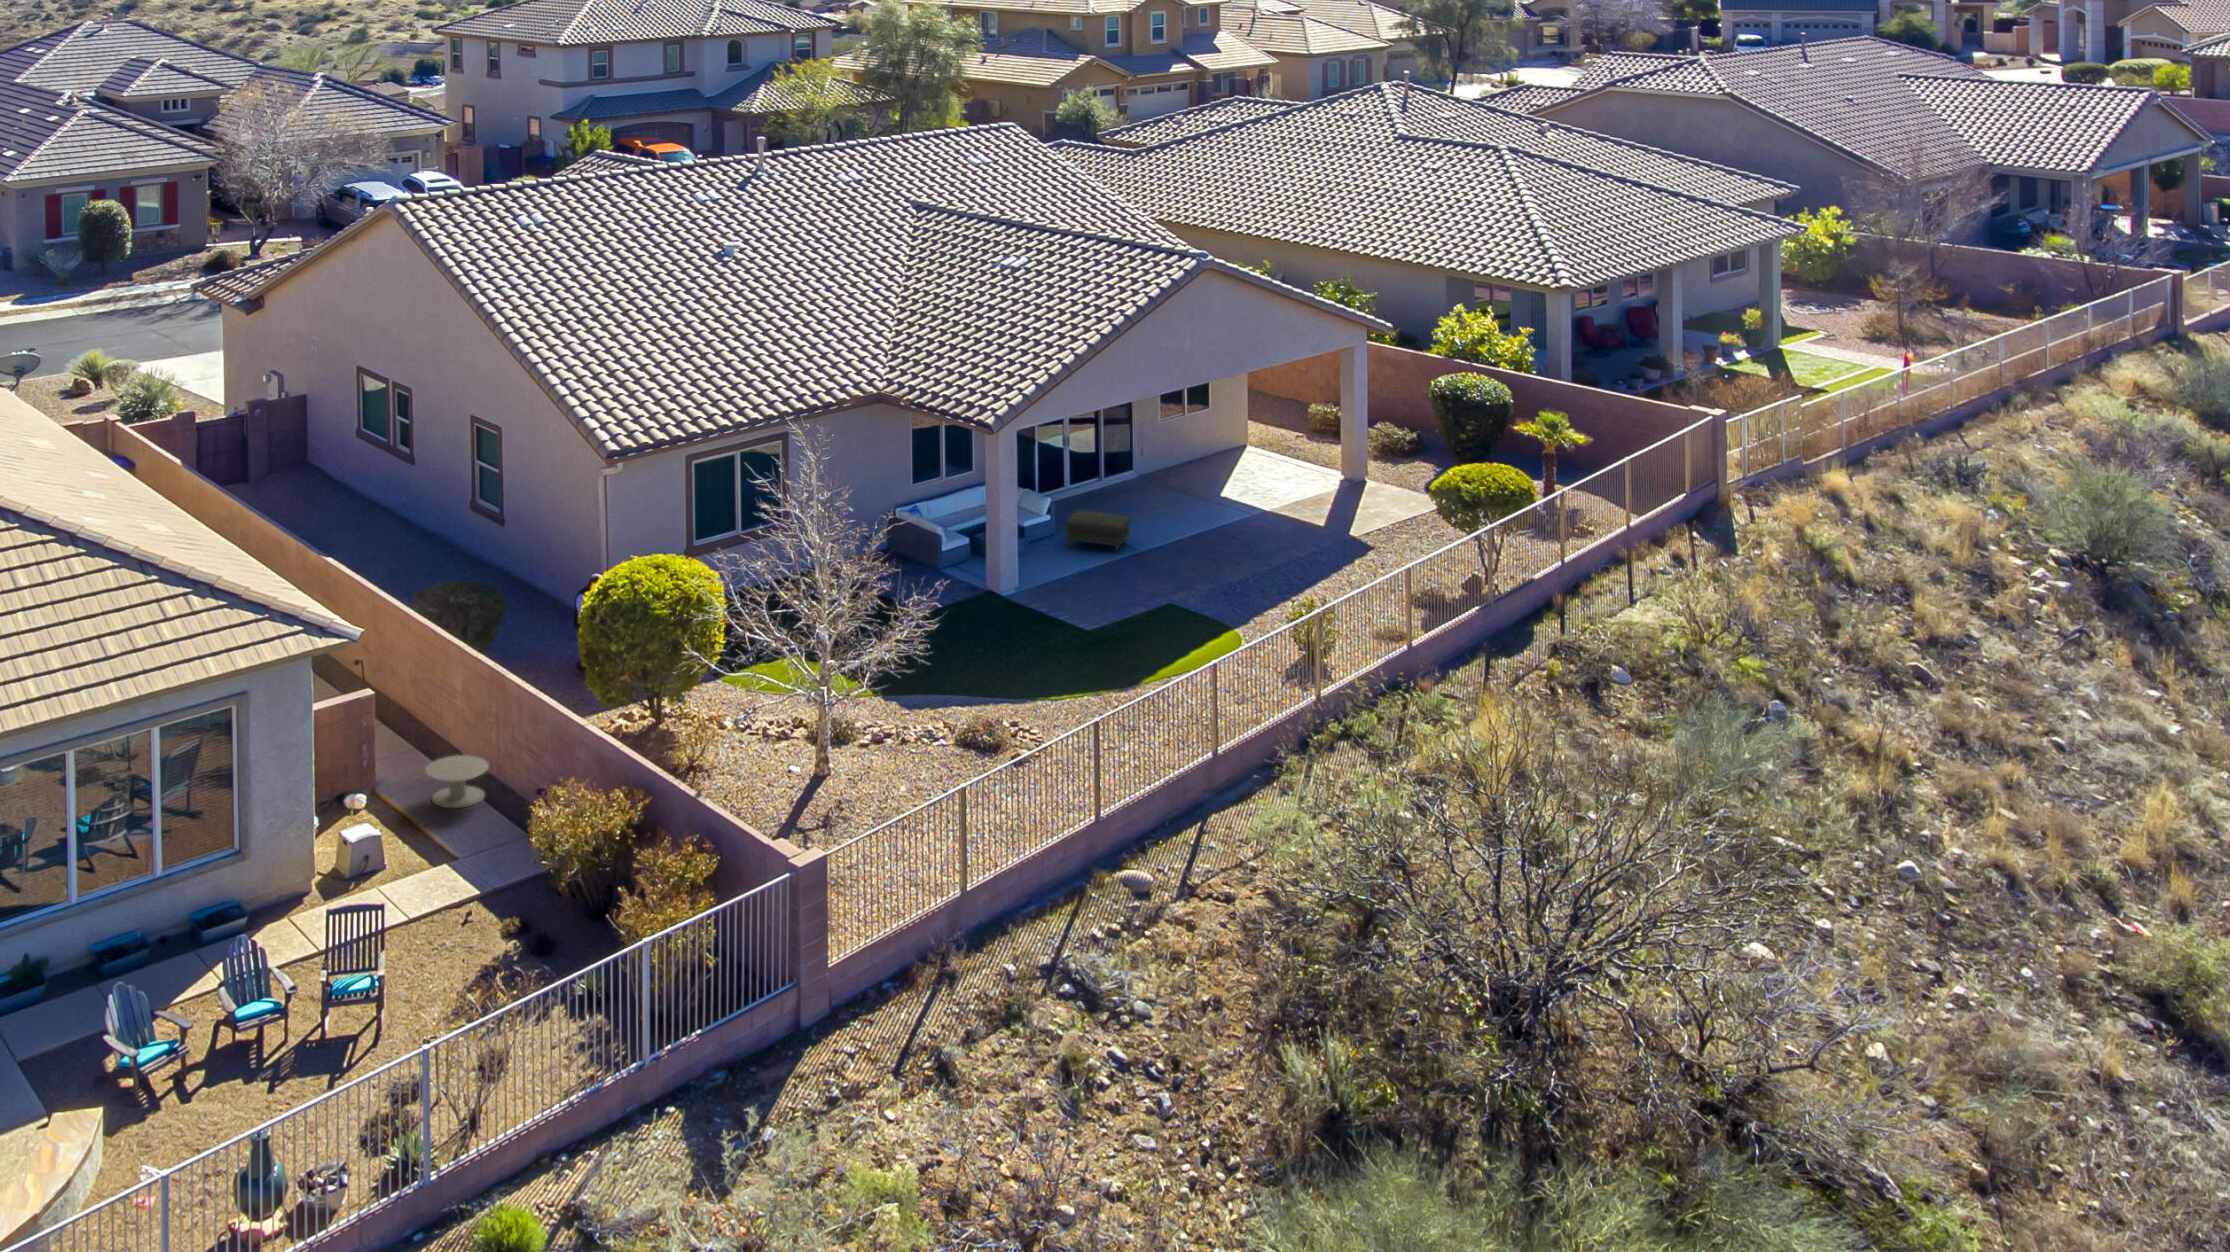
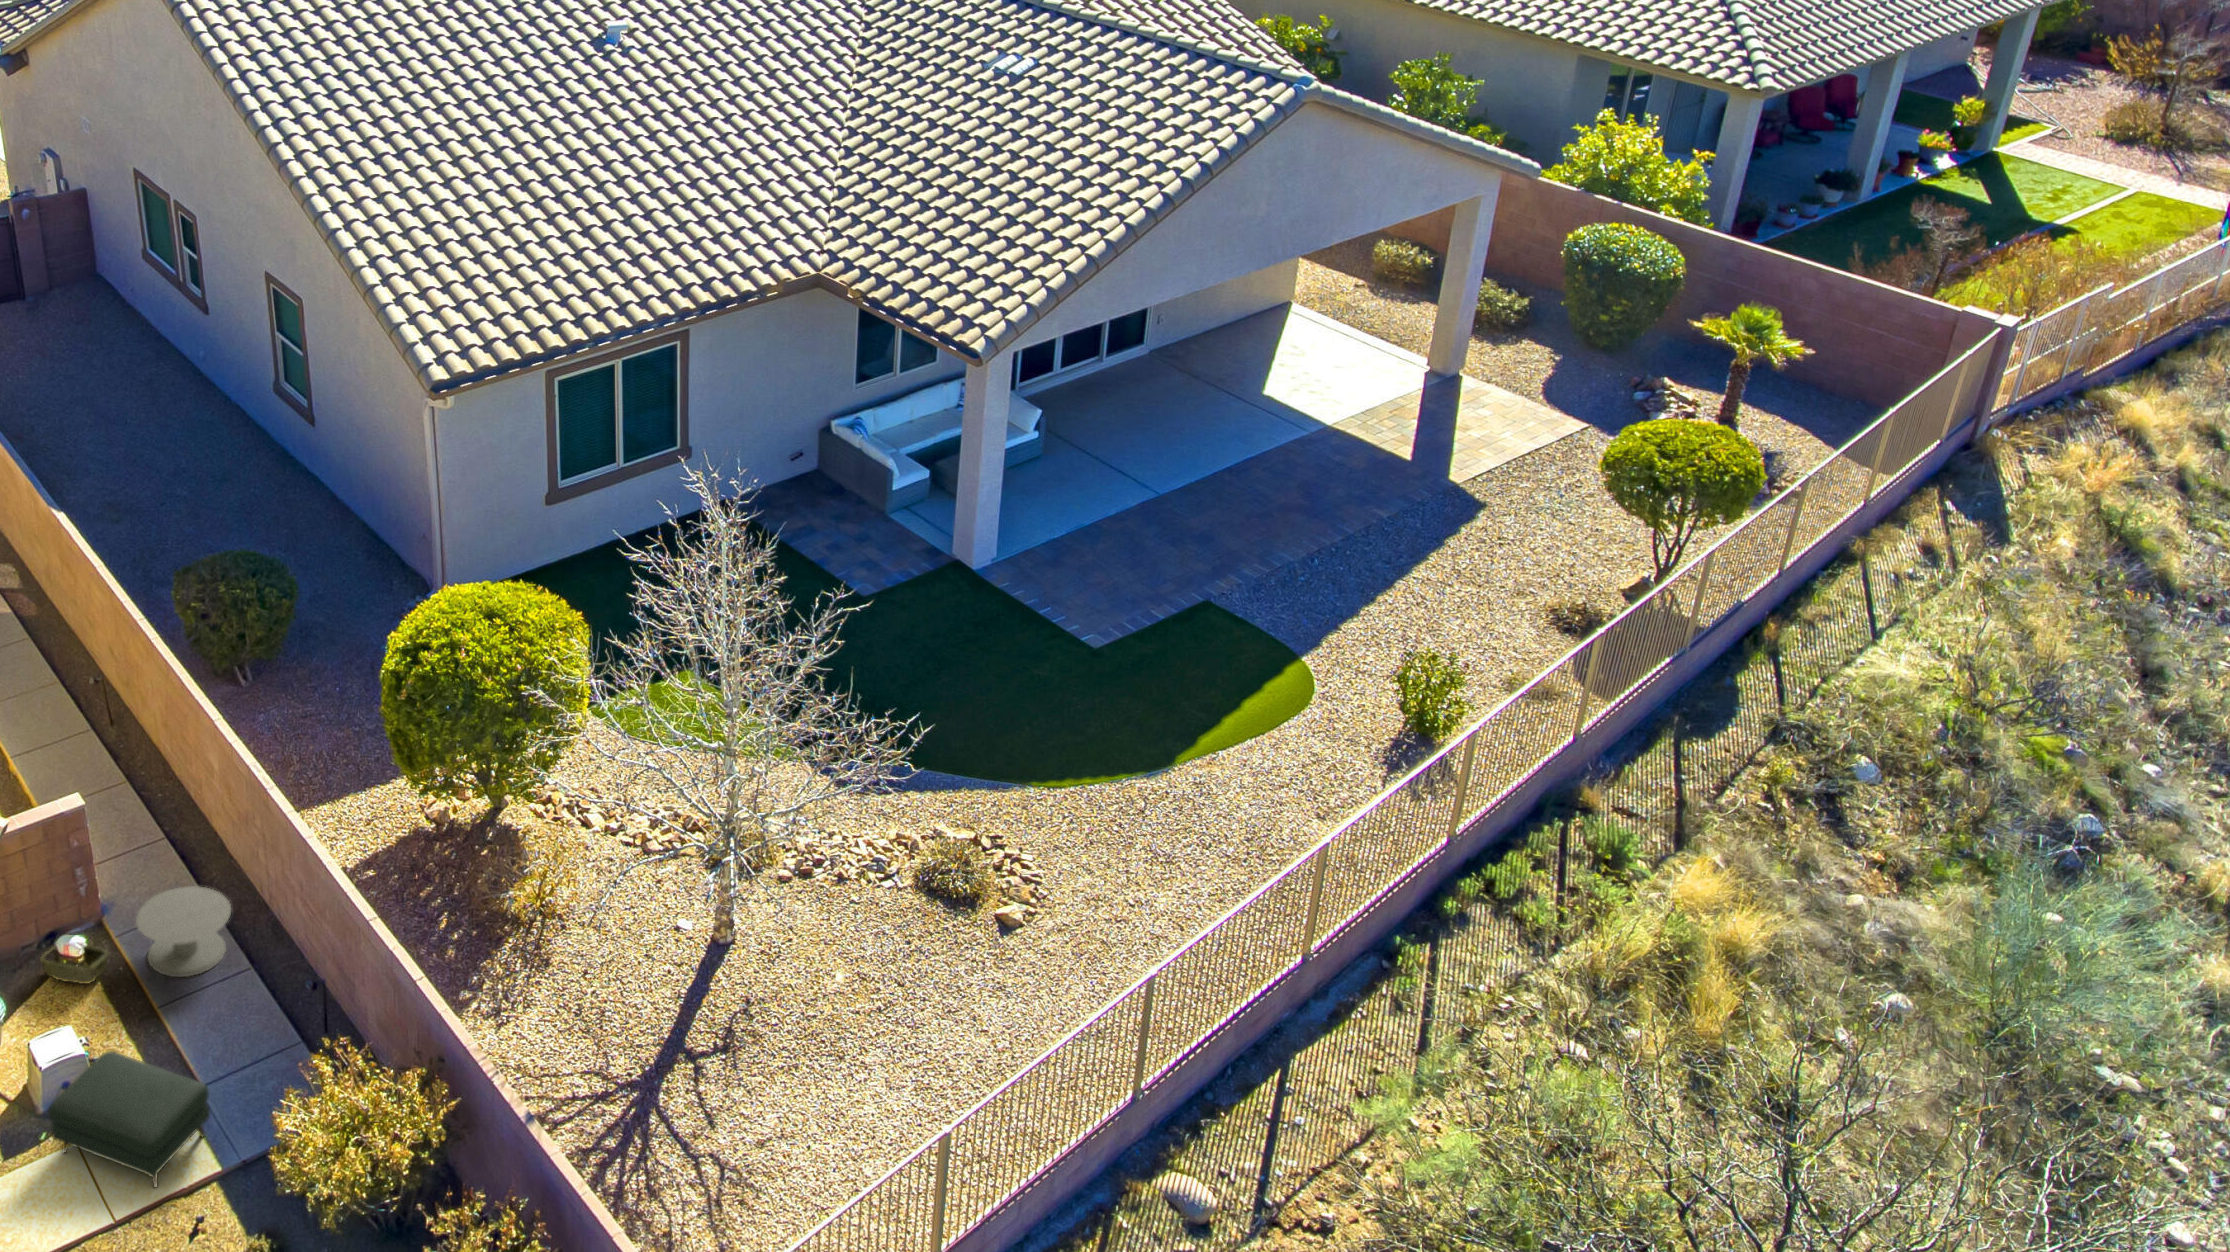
ottoman: present [1066,511,1131,551] -> present [48,1051,210,1187]
woven basket: none [360,789,407,812] -> present [40,946,108,984]

